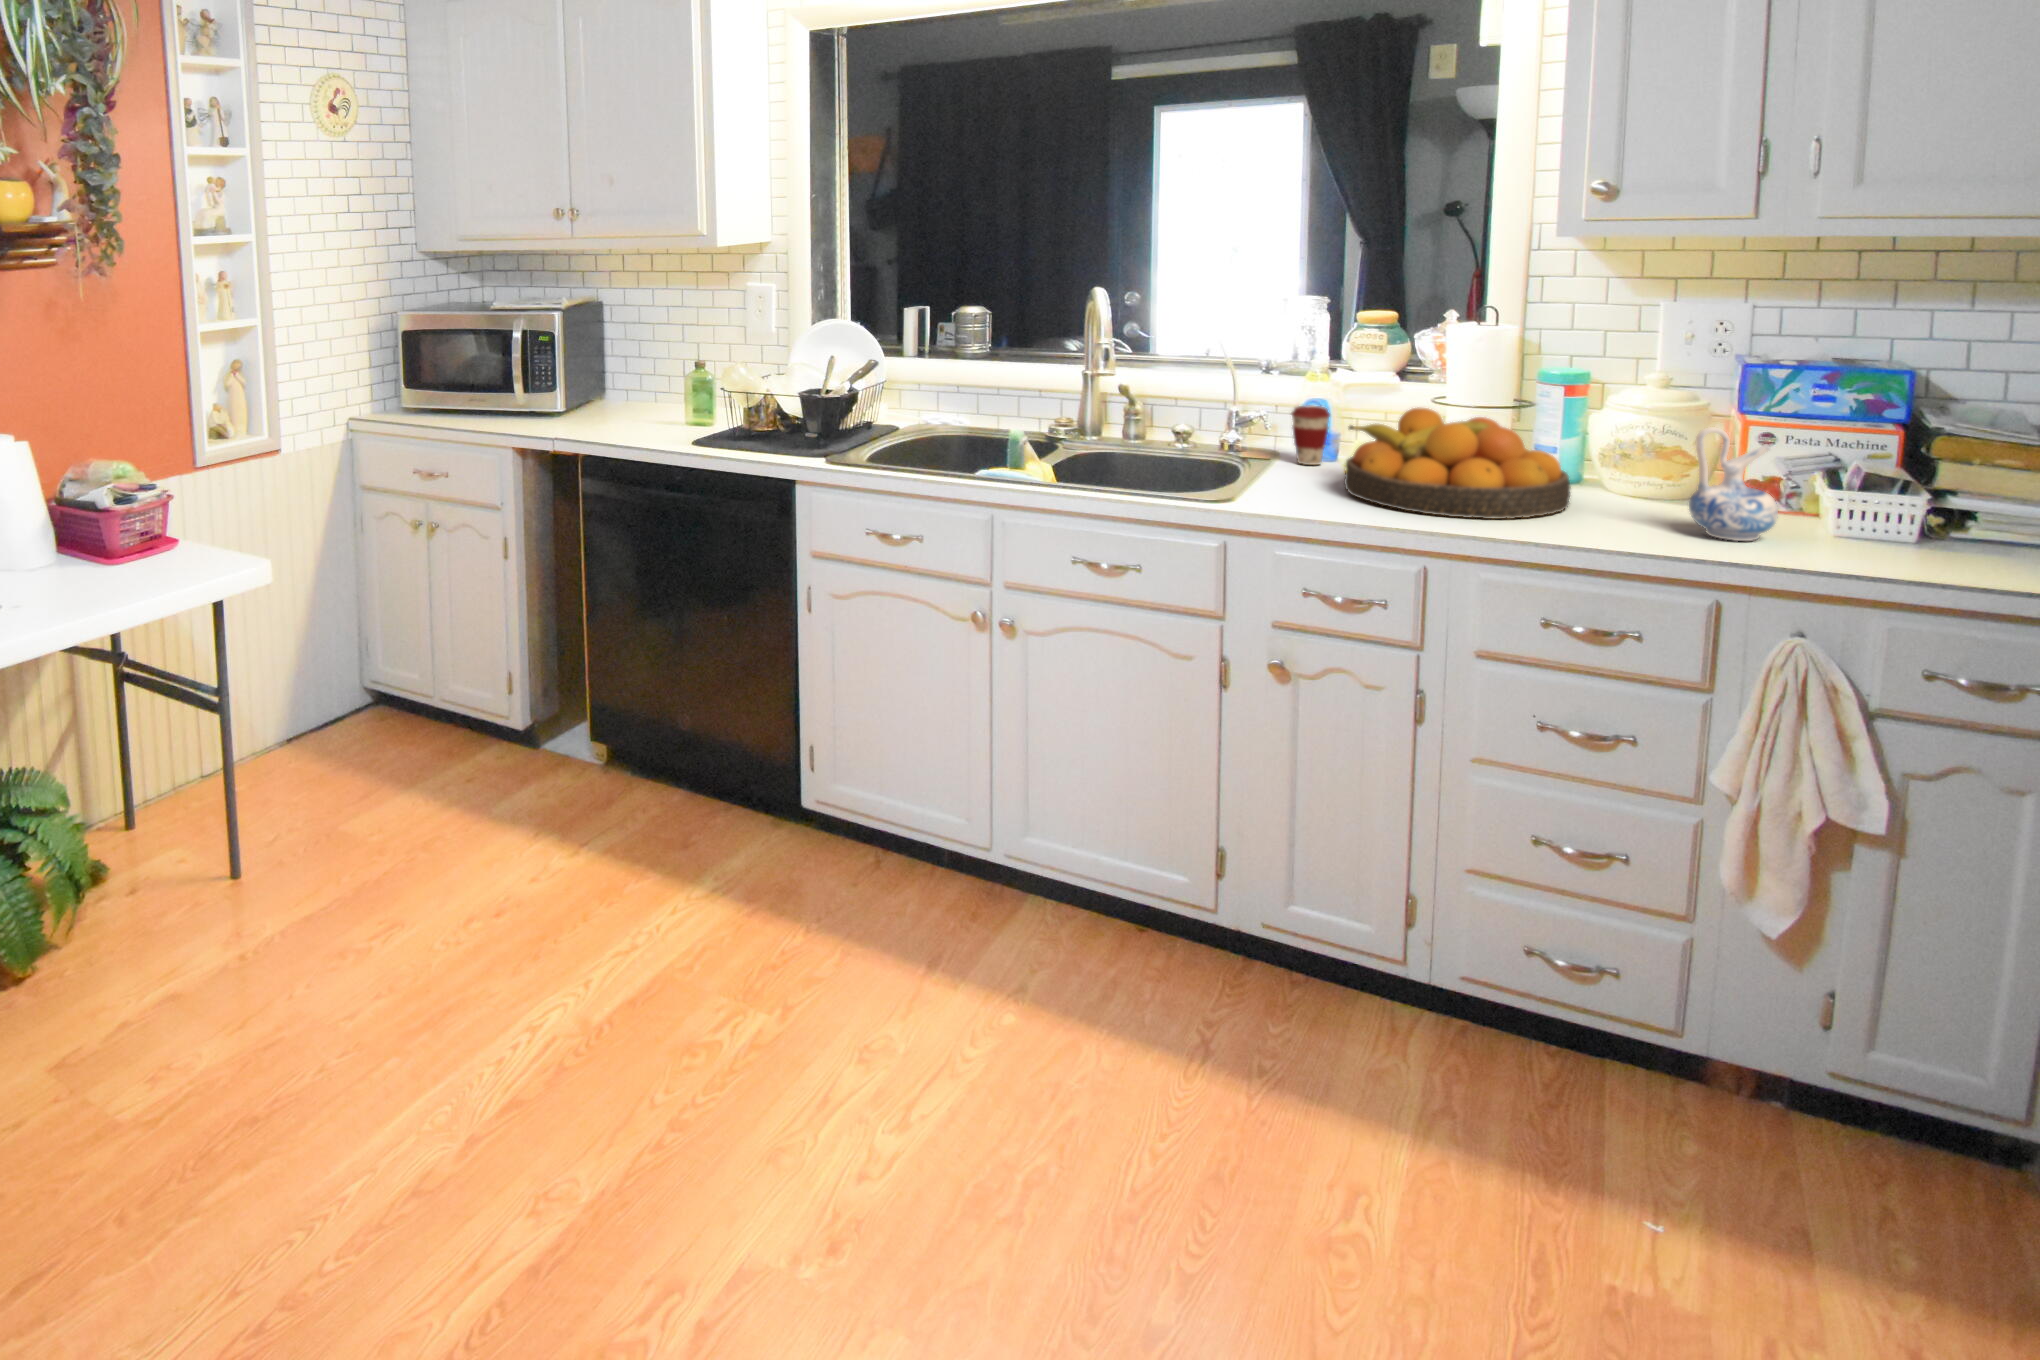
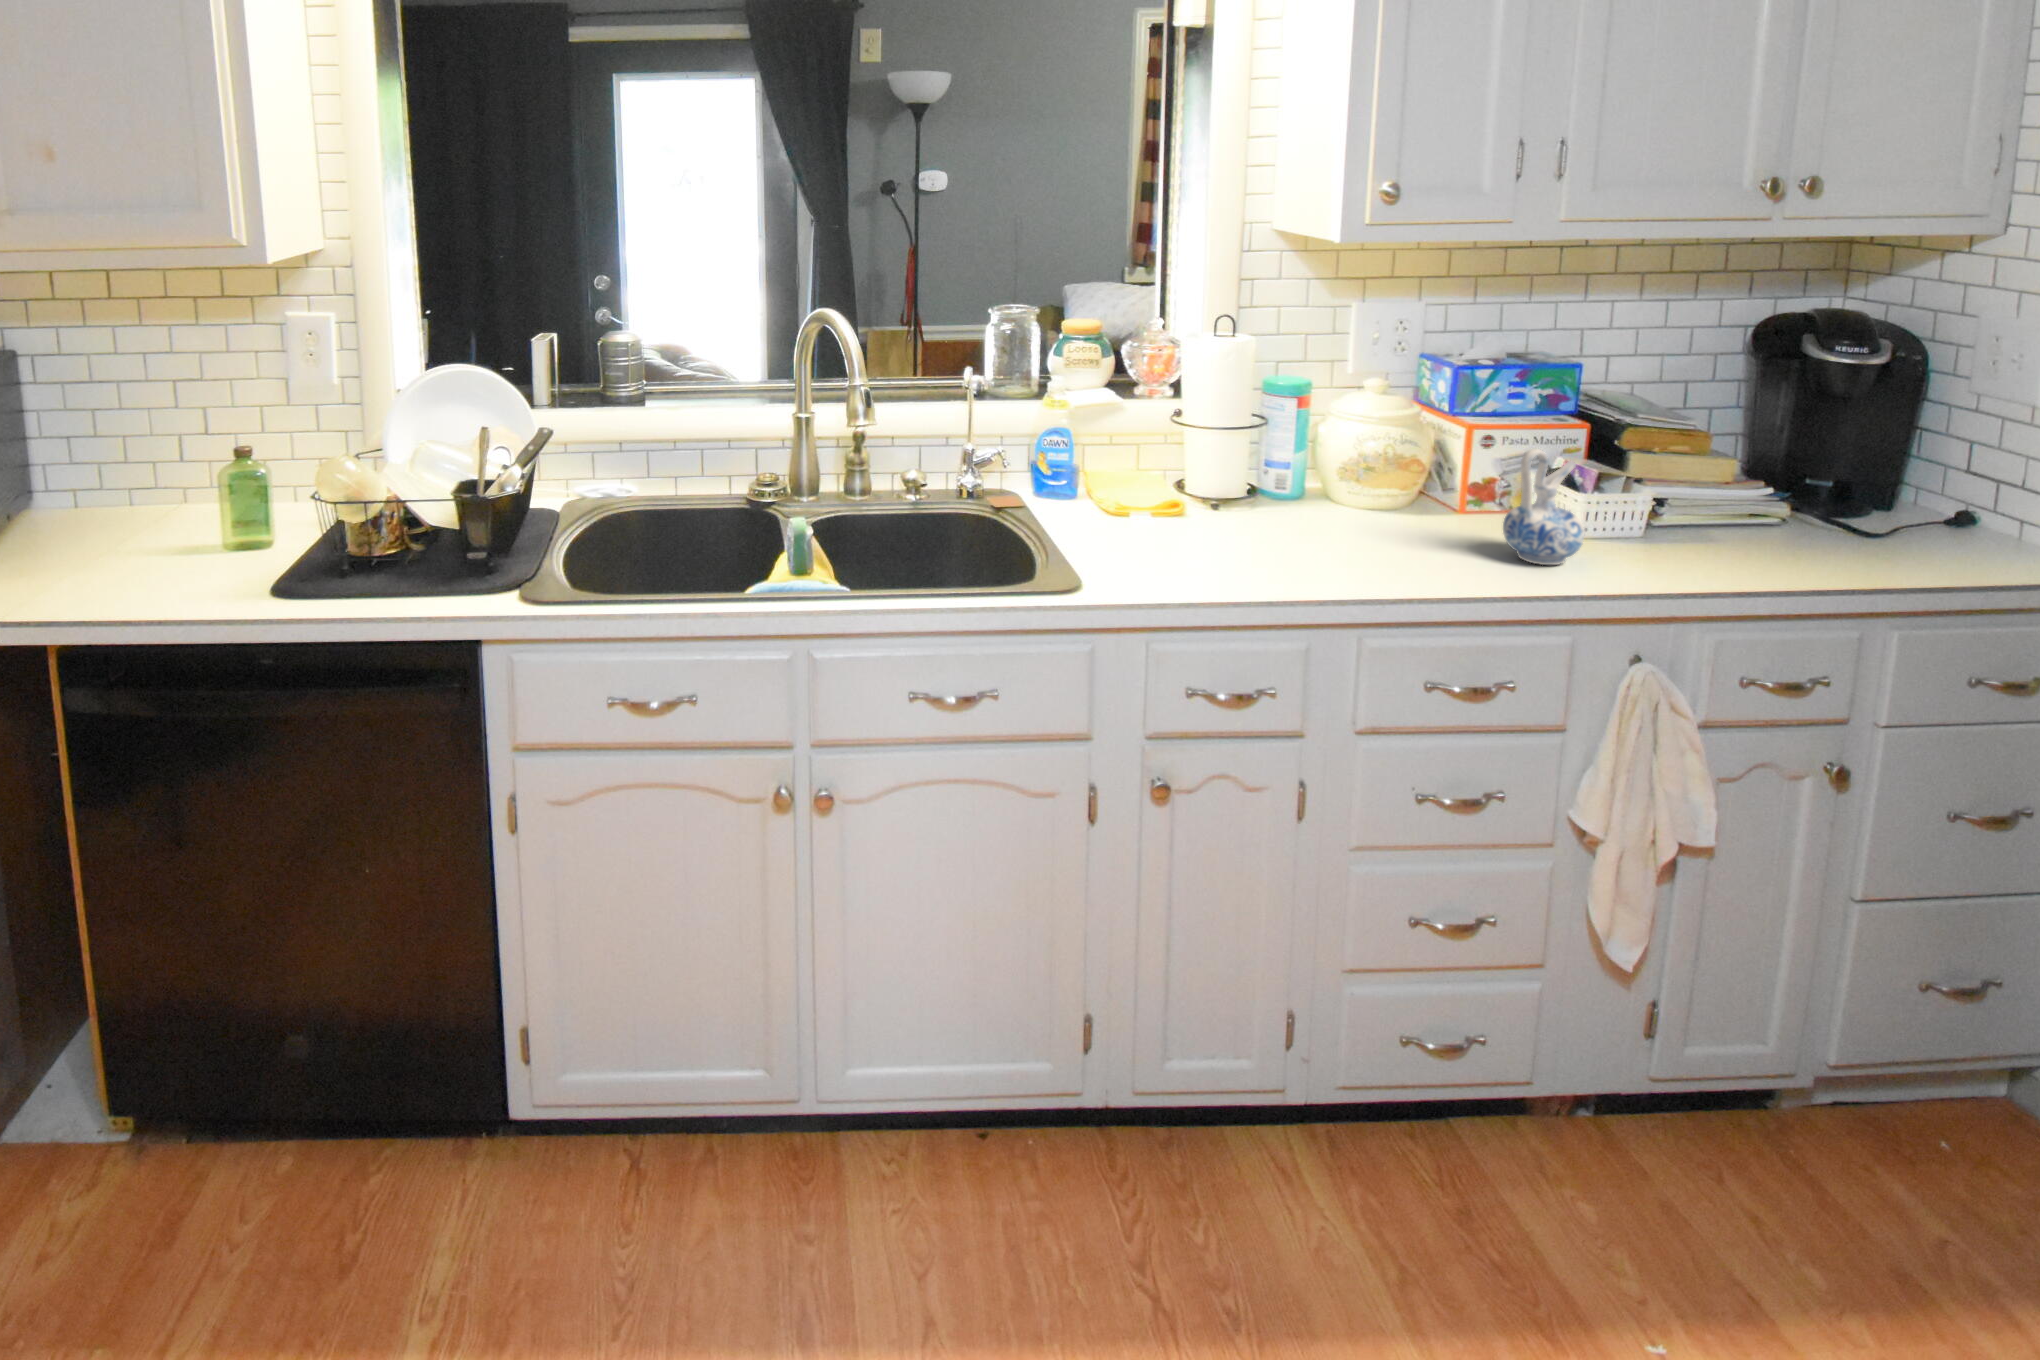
coffee cup: present [1291,405,1330,465] -> none [1046,436,1088,508]
fruit bowl: present [1344,408,1570,519] -> none [1147,438,1379,575]

